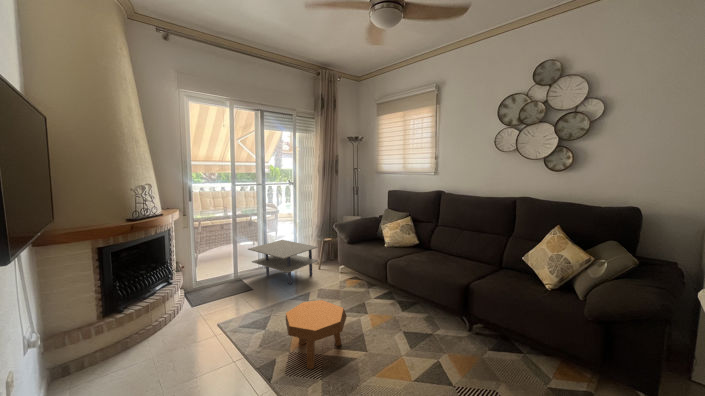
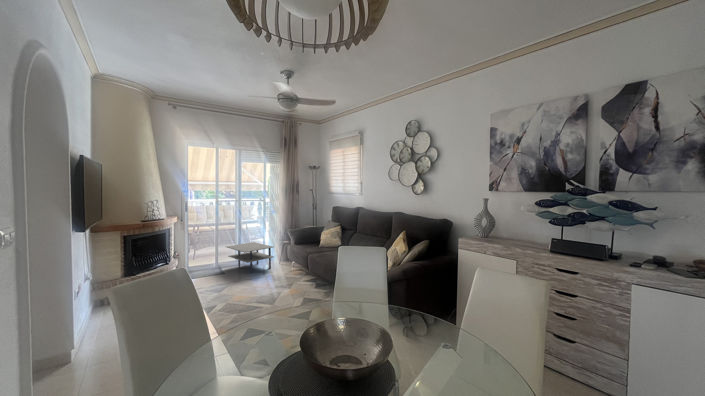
footstool: present [286,300,347,369] -> none [224,275,265,309]

